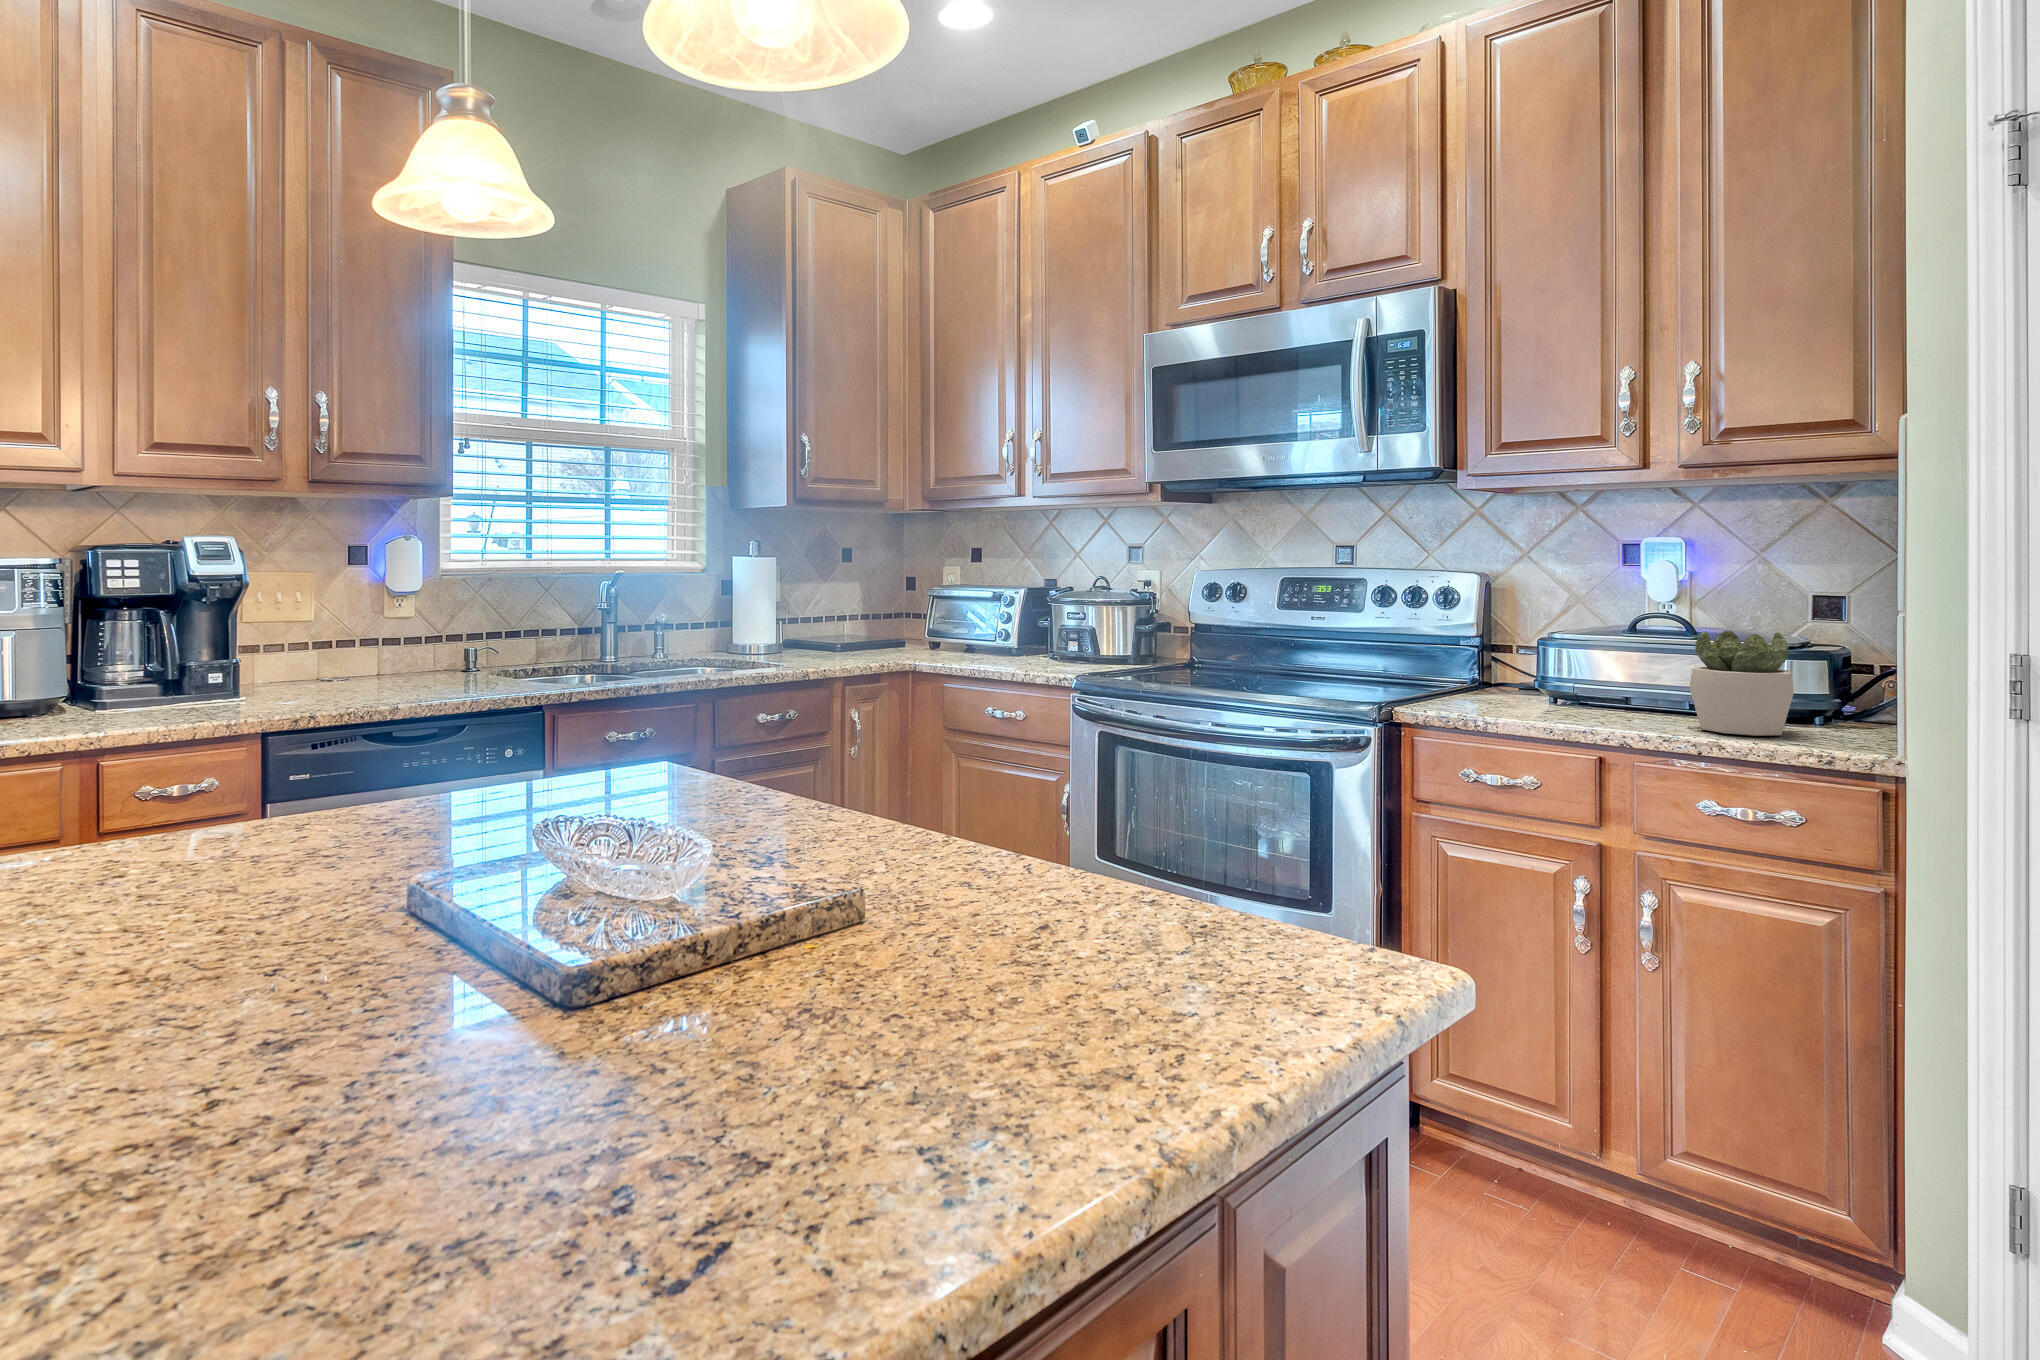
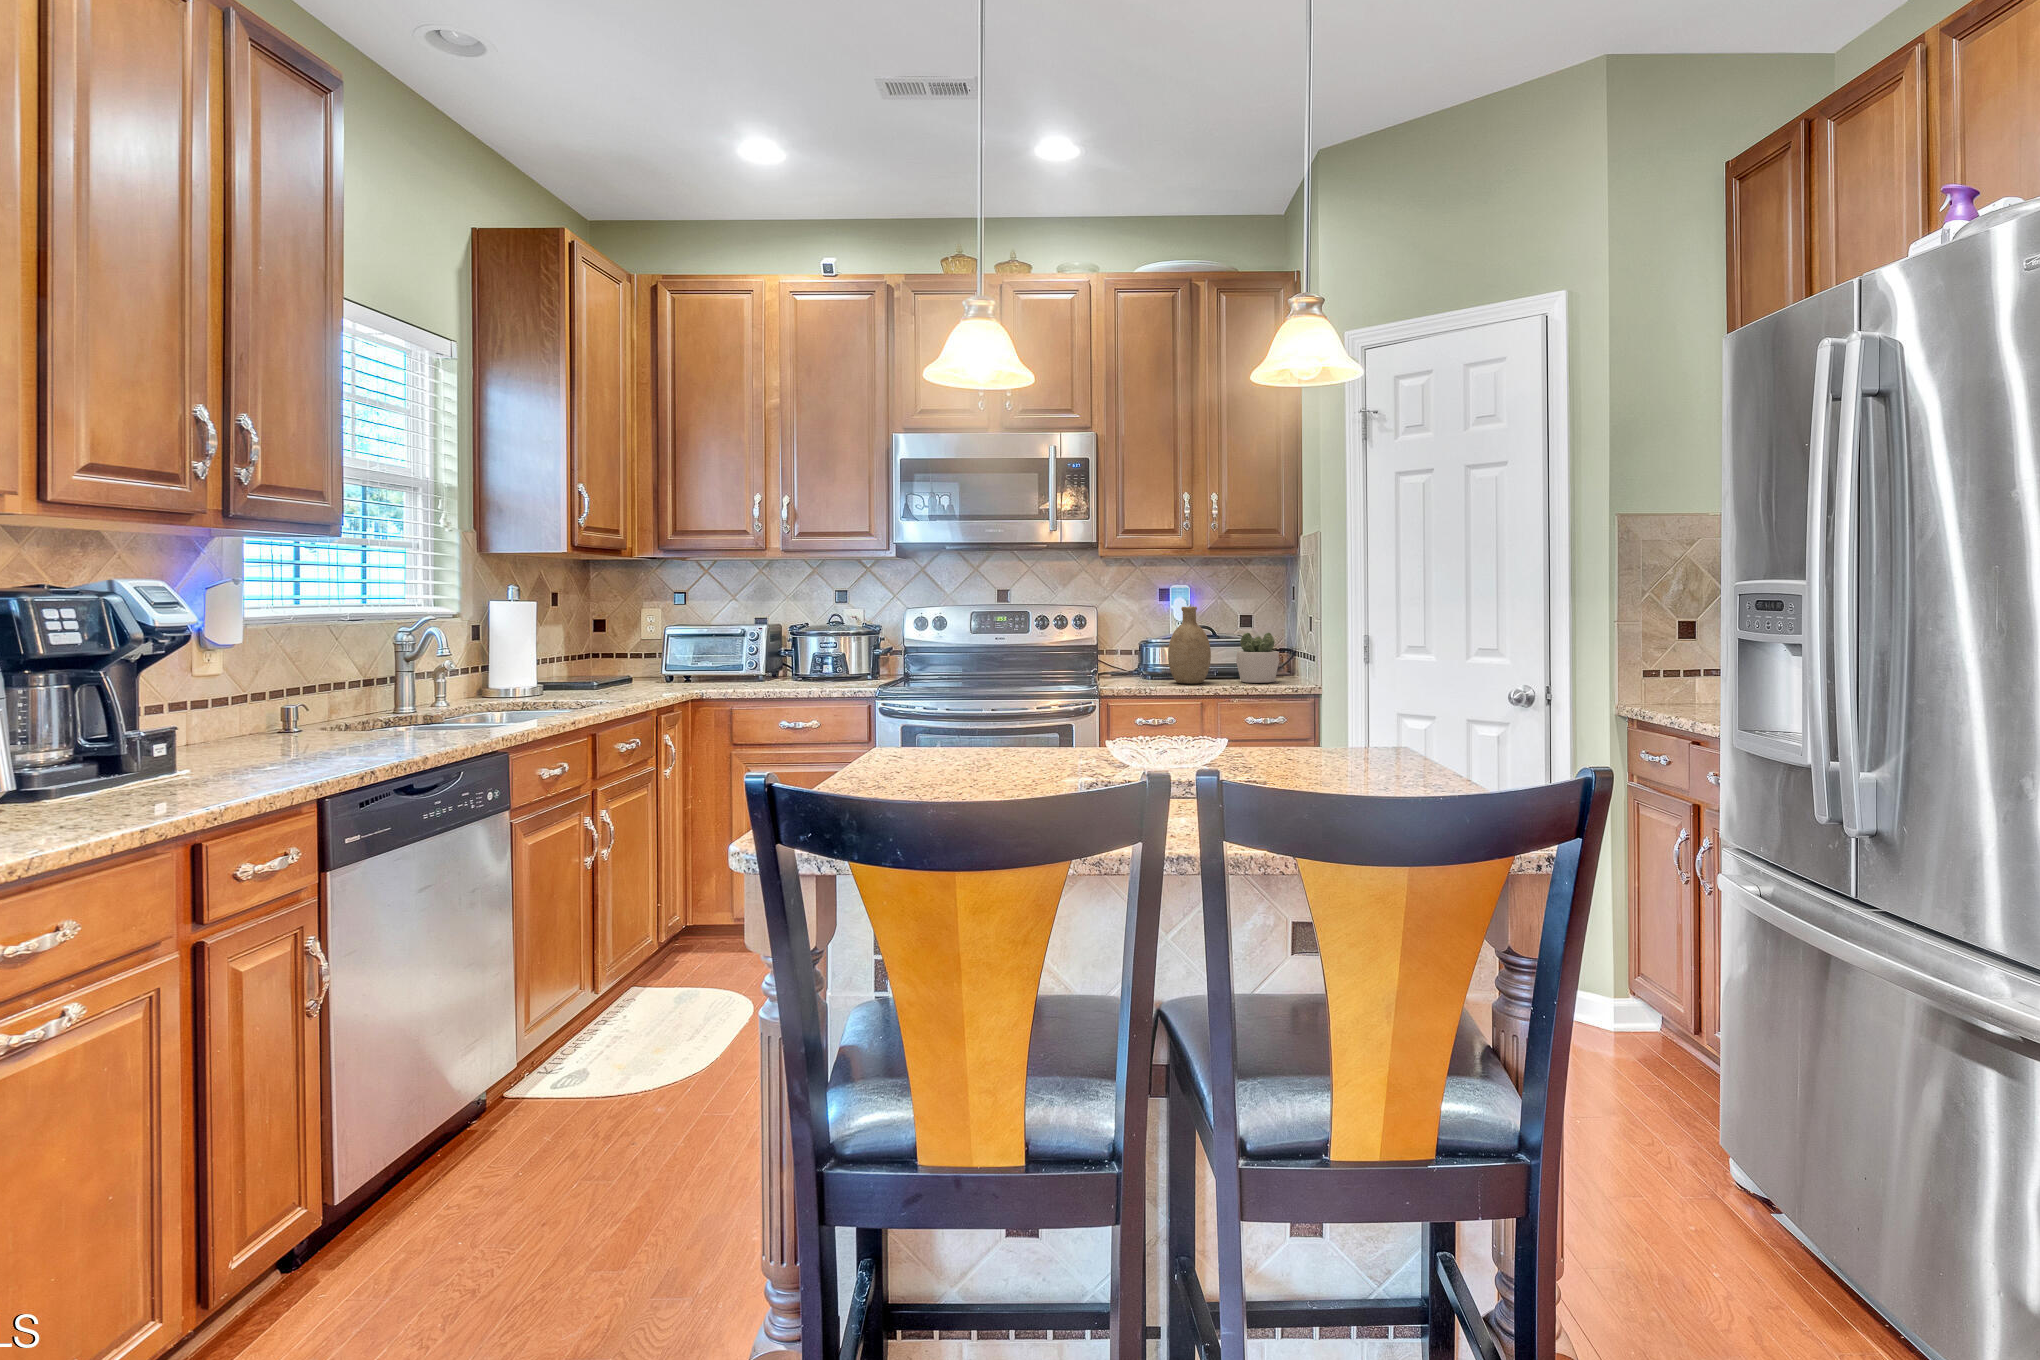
decorative vase: none [1531,575,1625,720] -> present [1168,607,1211,684]

